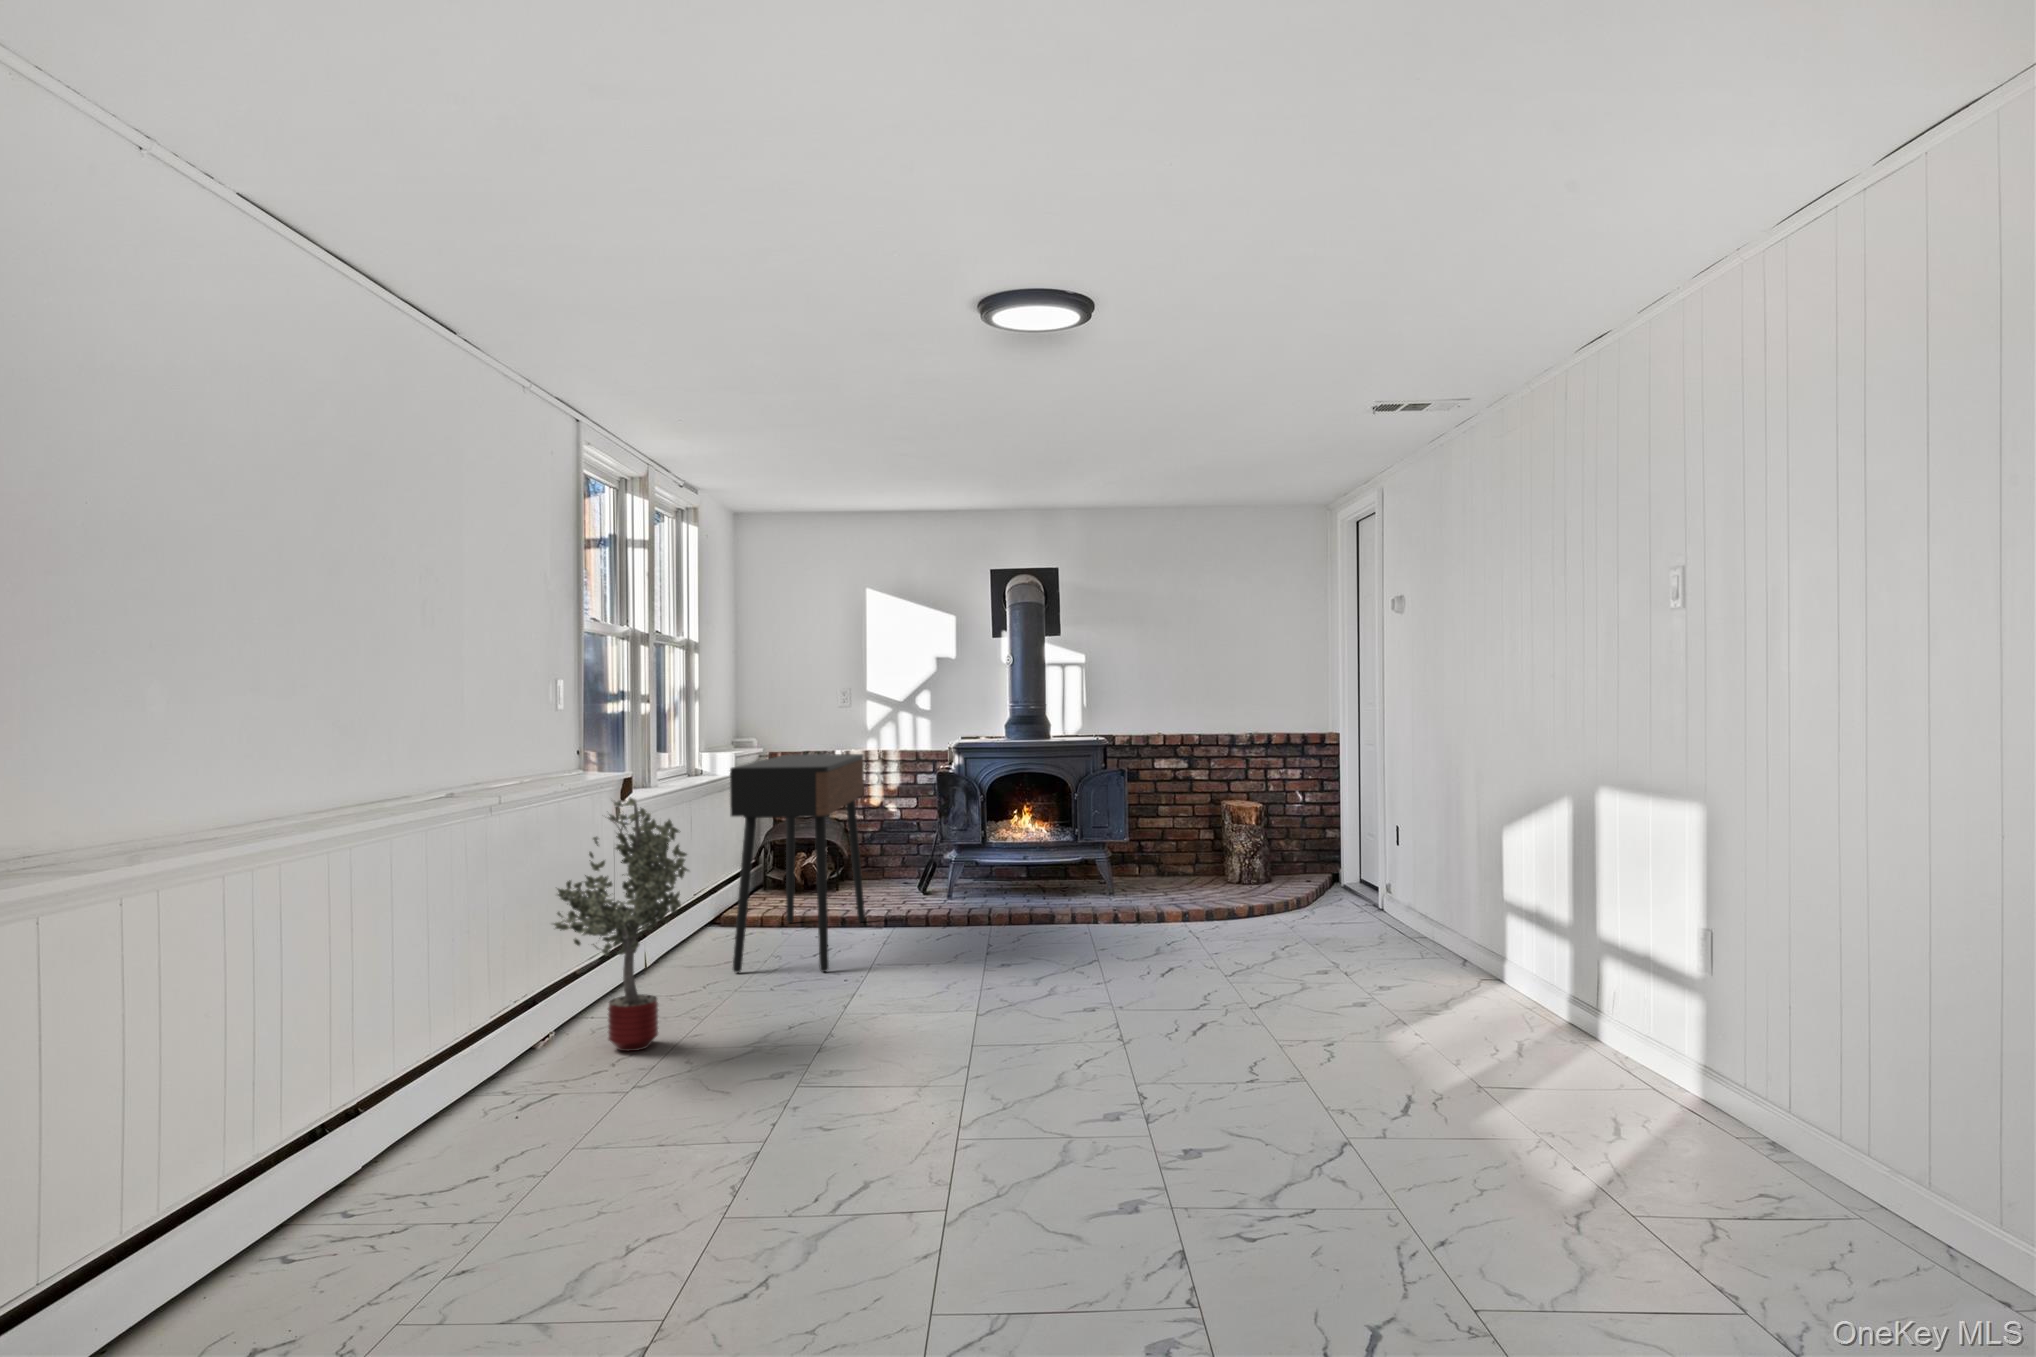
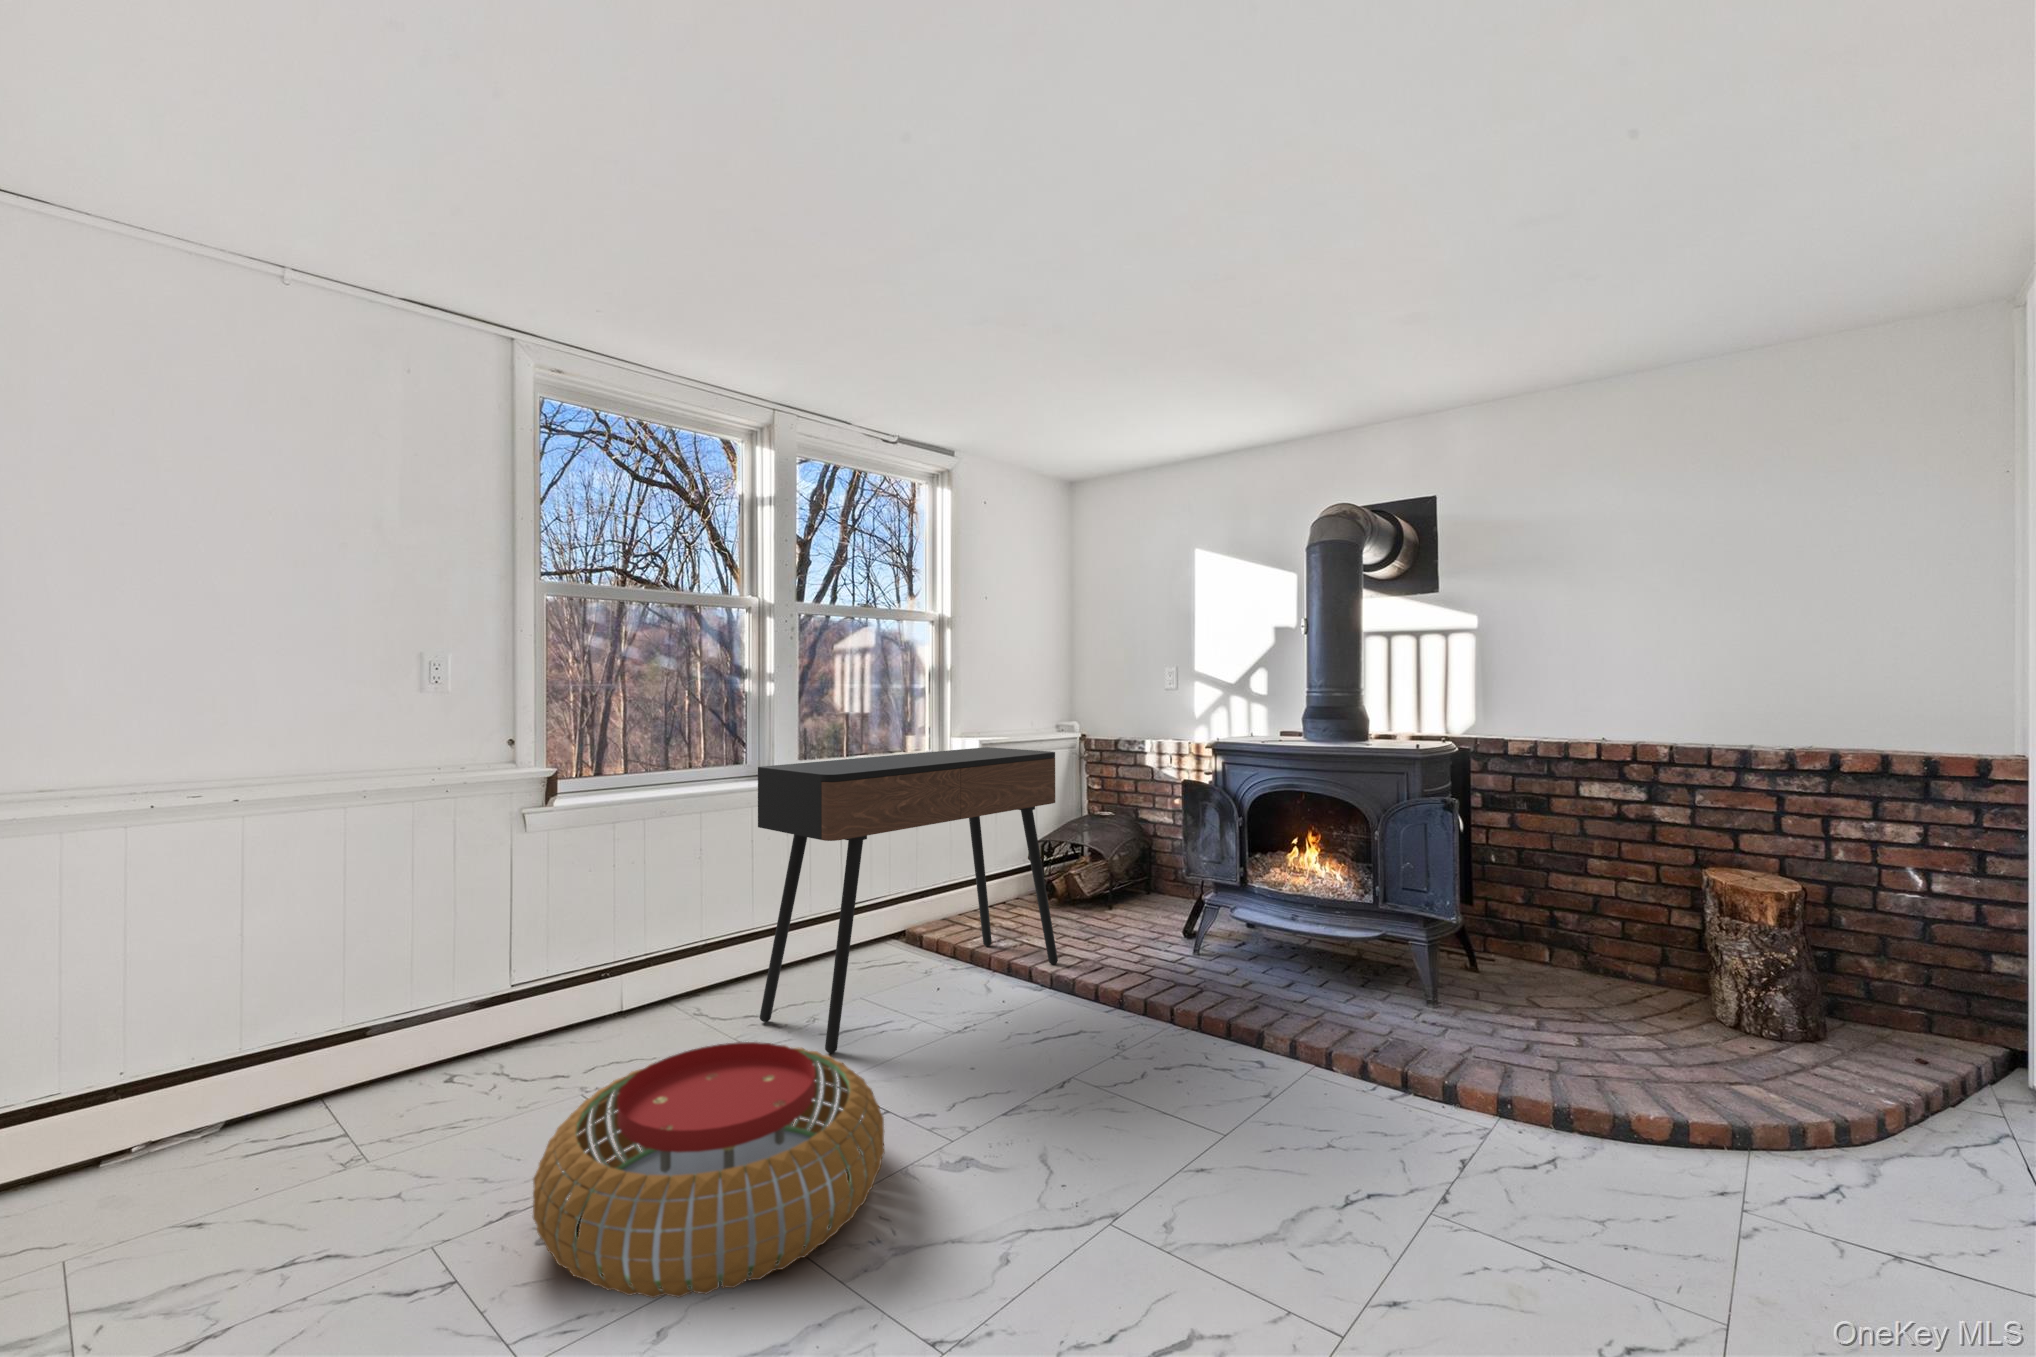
potted tree: present [554,797,689,1051] -> none [199,805,535,1148]
pouf: none [813,928,1011,1032] -> present [533,1042,884,1298]

